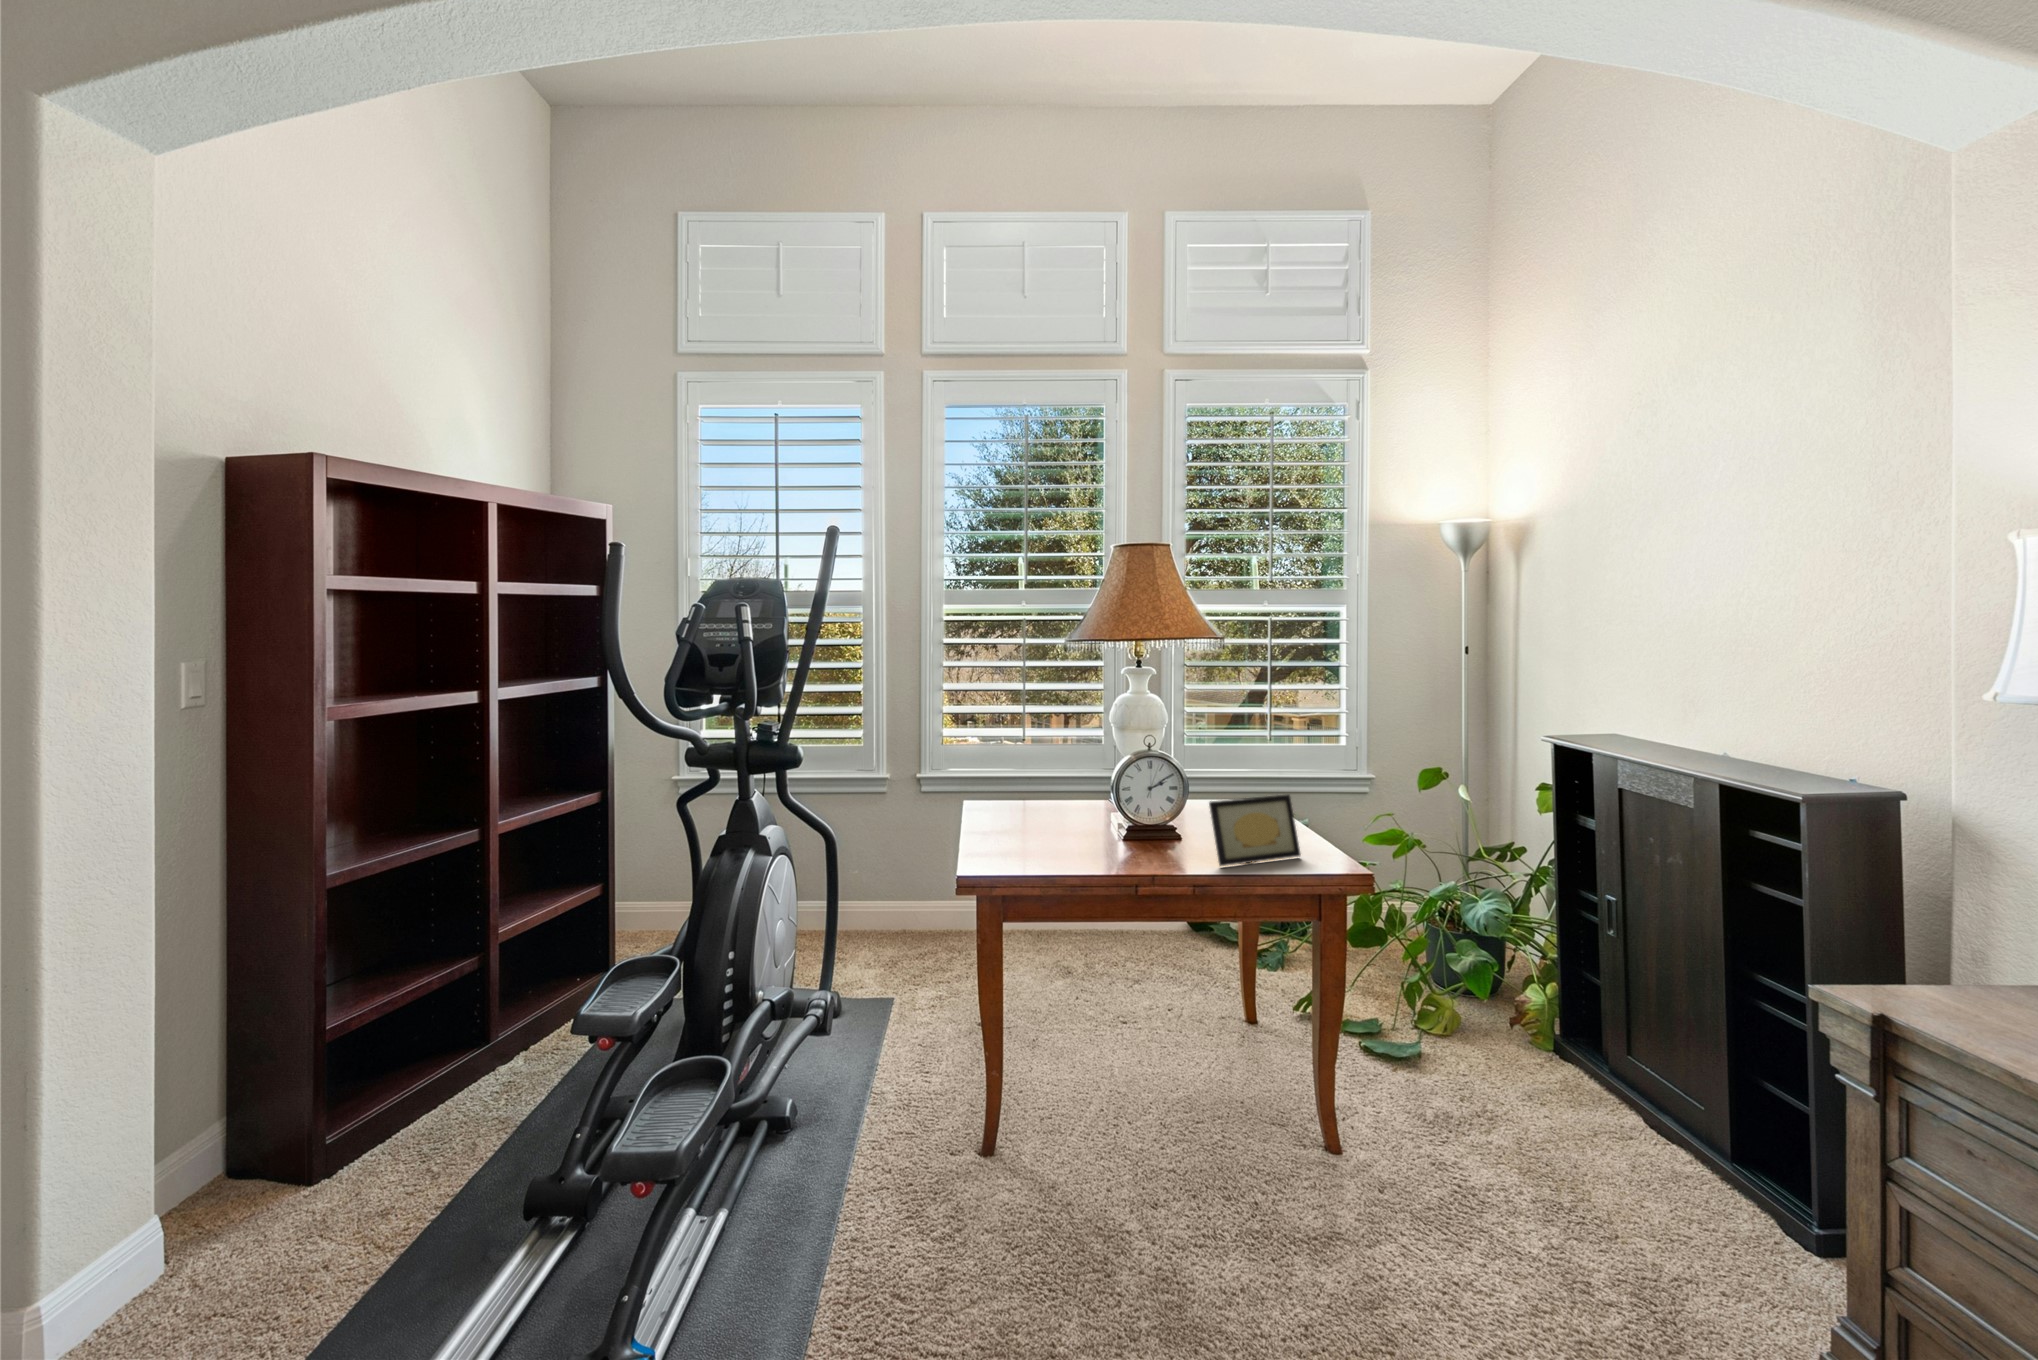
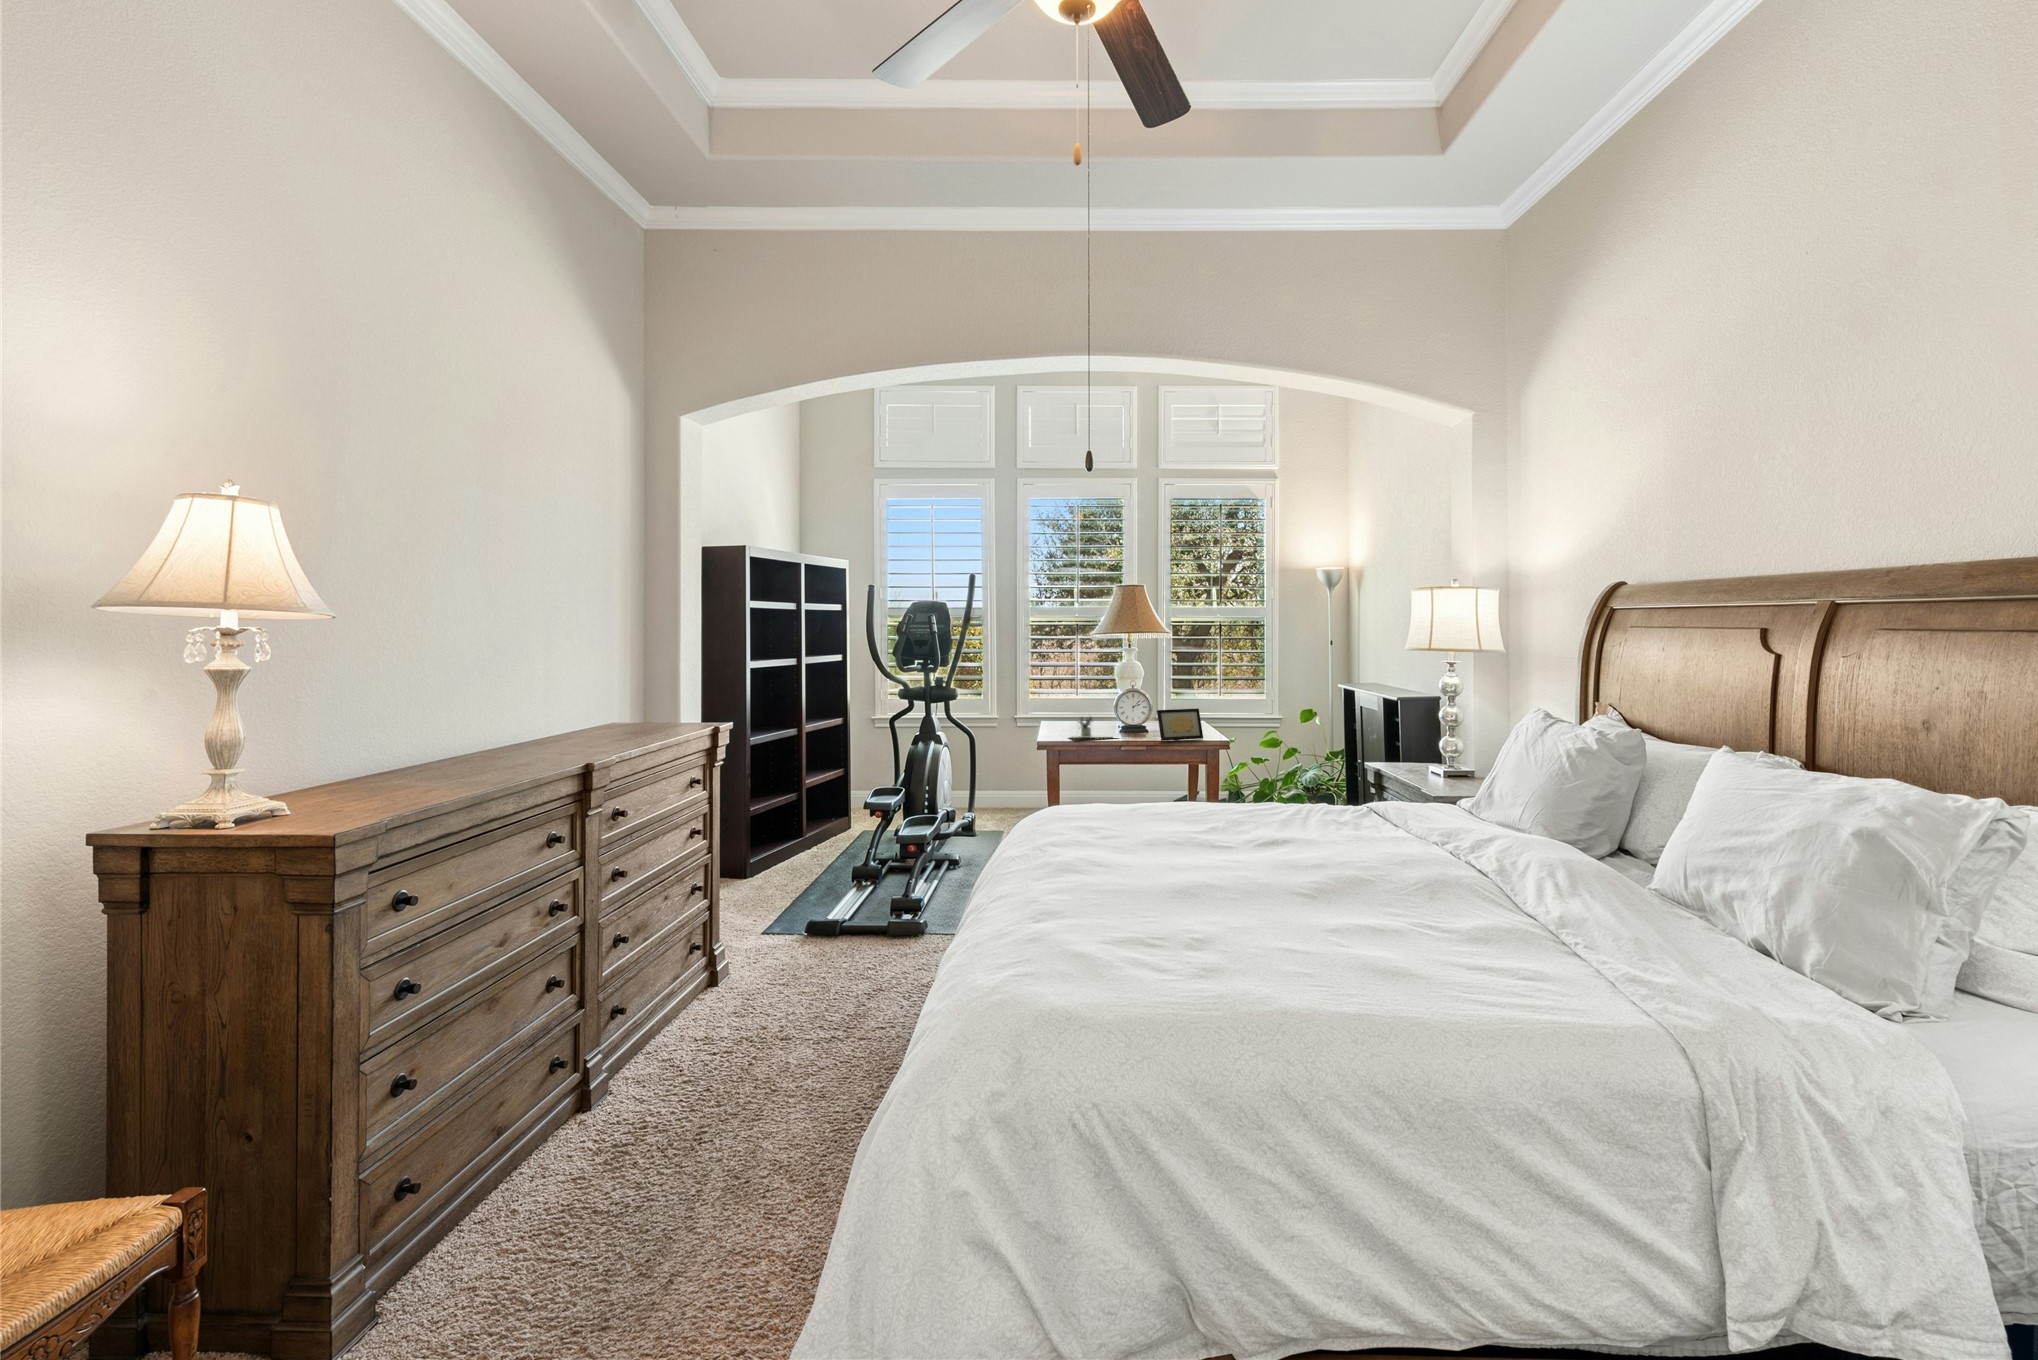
potted plant: none [1022,810,1164,863] -> present [1073,717,1100,738]

